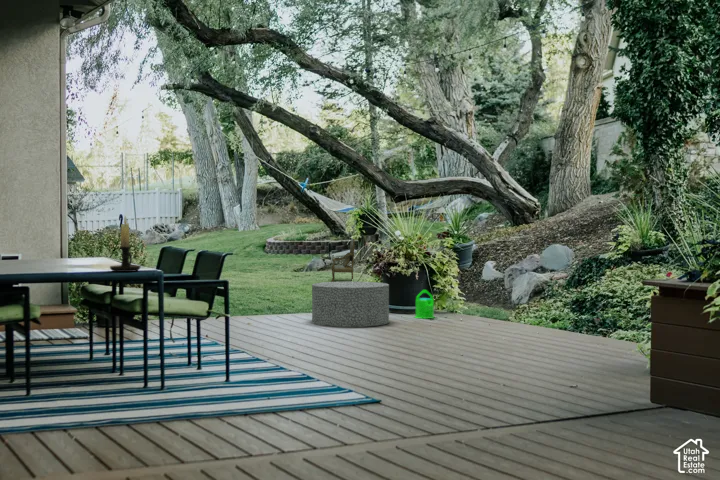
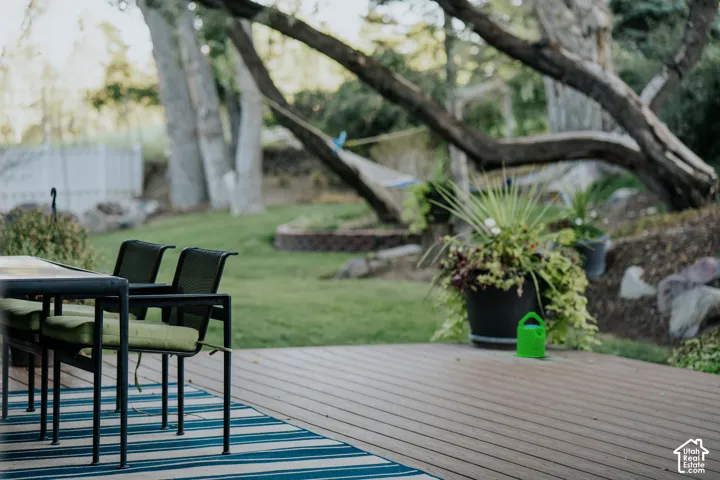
candle holder: present [110,216,140,272] -> none [41,186,90,278]
armchair: present [332,238,355,282] -> none [379,191,416,295]
ottoman: present [312,282,389,327] -> none [355,297,477,369]

